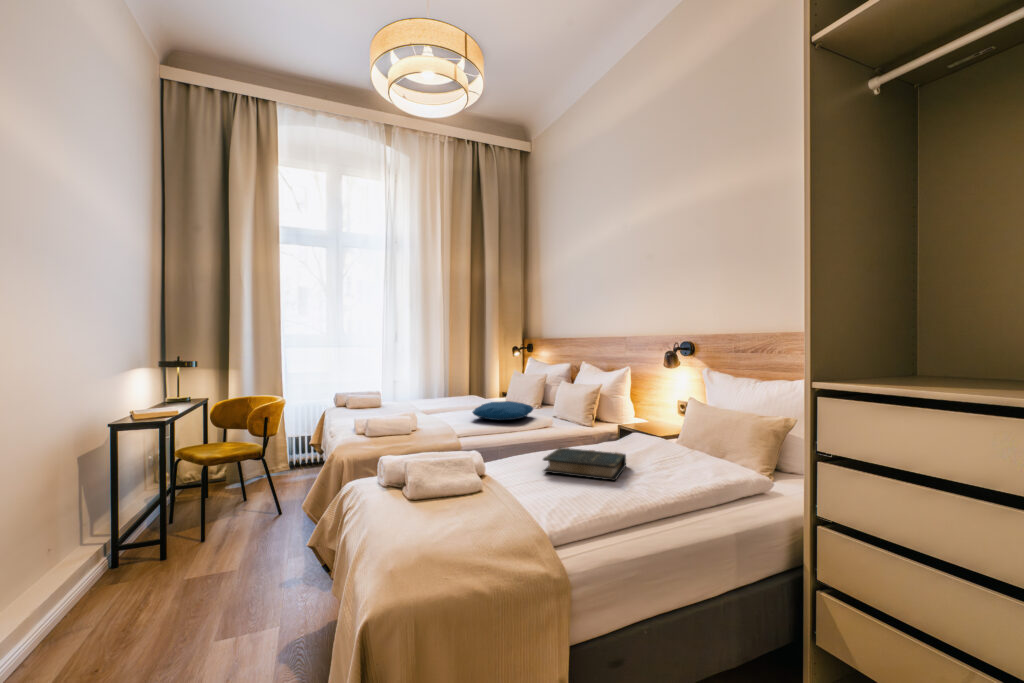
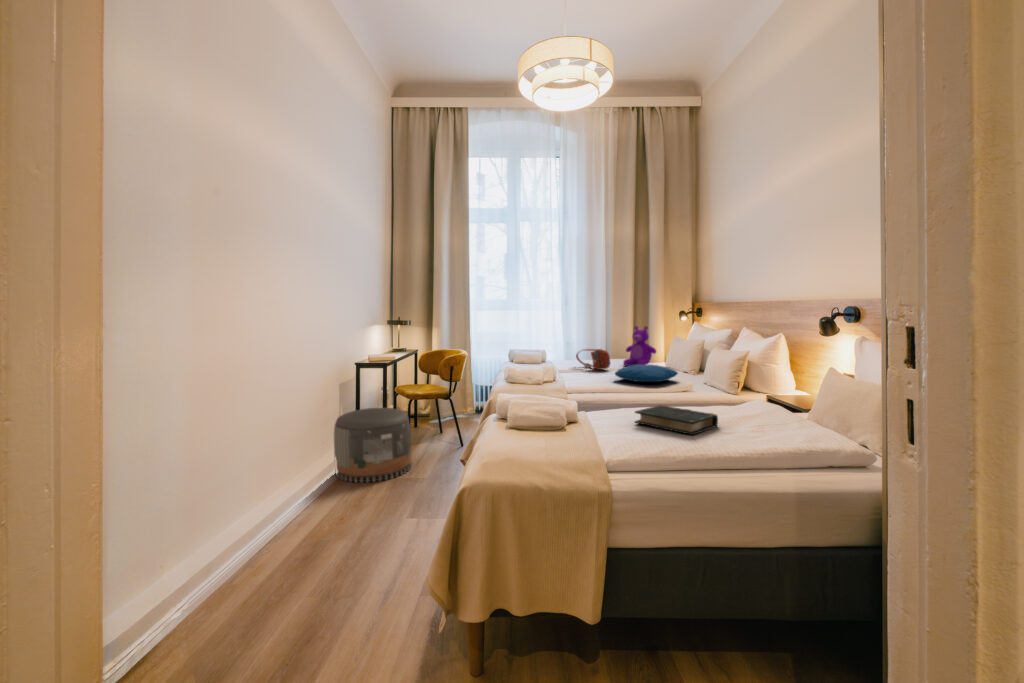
teddy bear: none [467,362,499,403] -> present [623,326,656,366]
handbag: none [419,387,458,409] -> present [576,349,610,370]
pouf: none [66,482,209,611] -> present [334,408,411,483]

